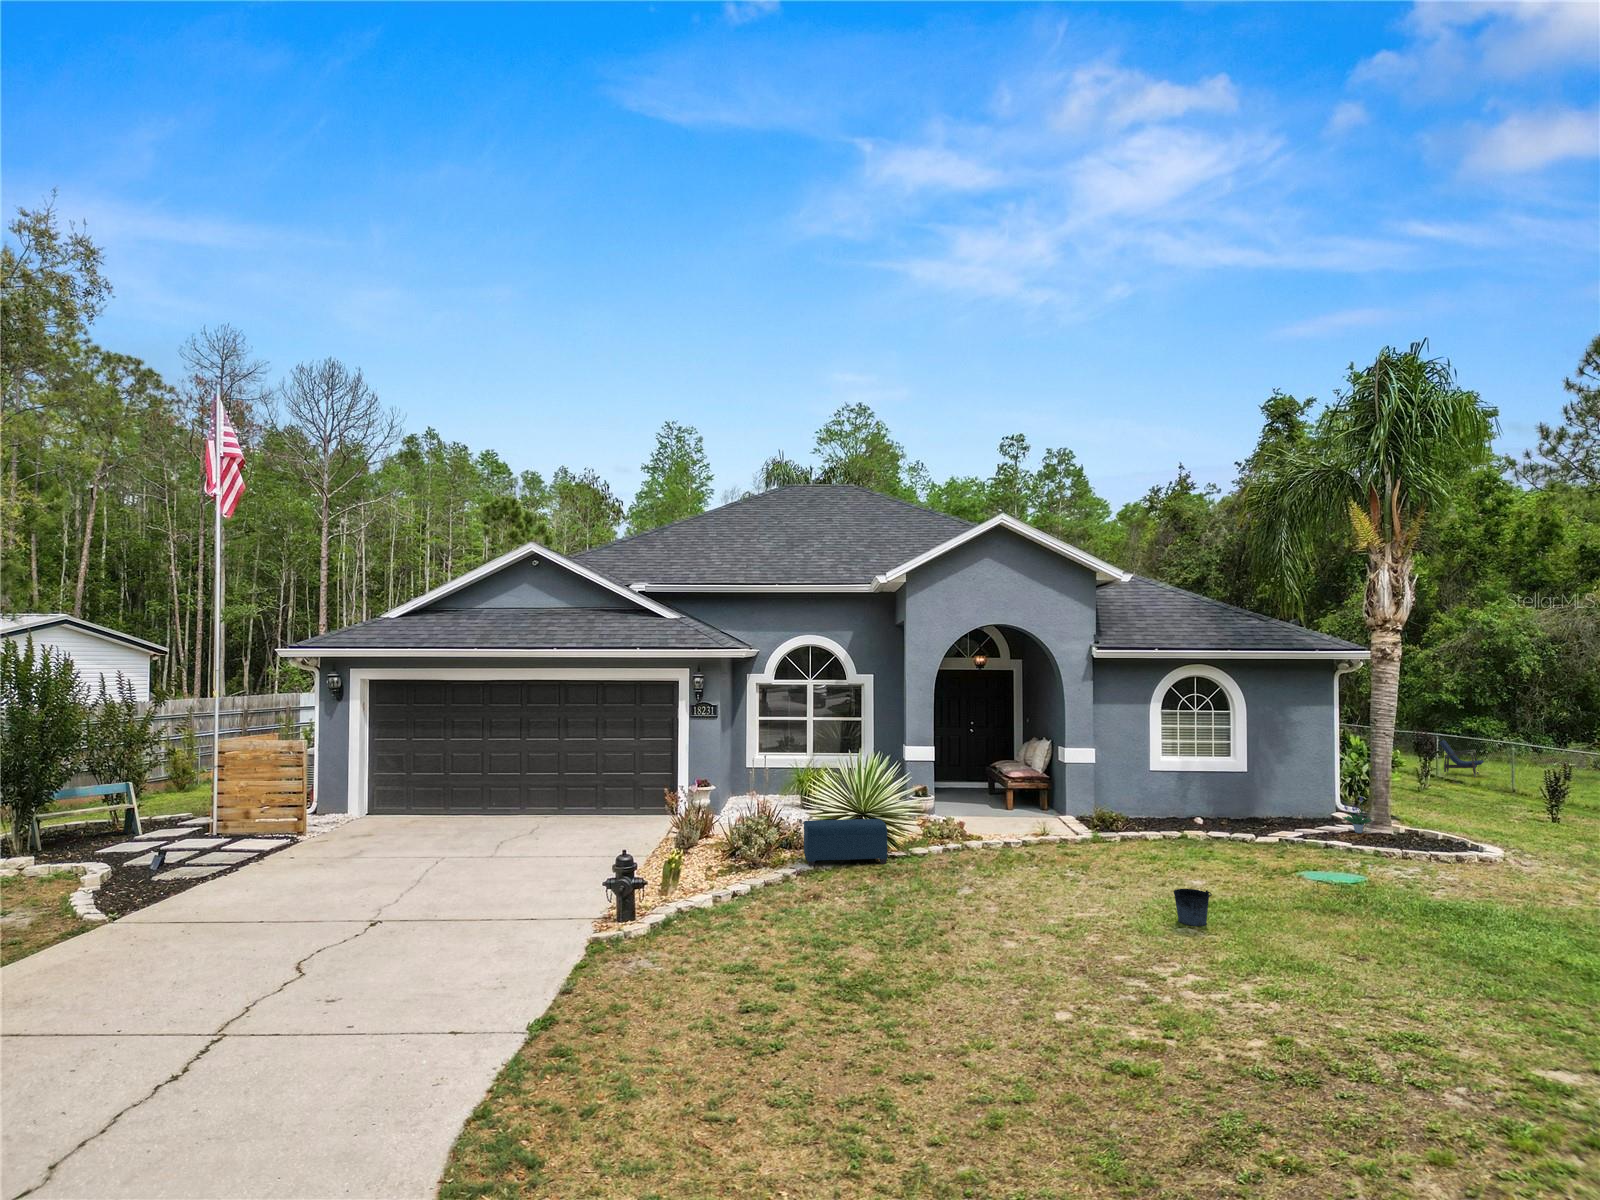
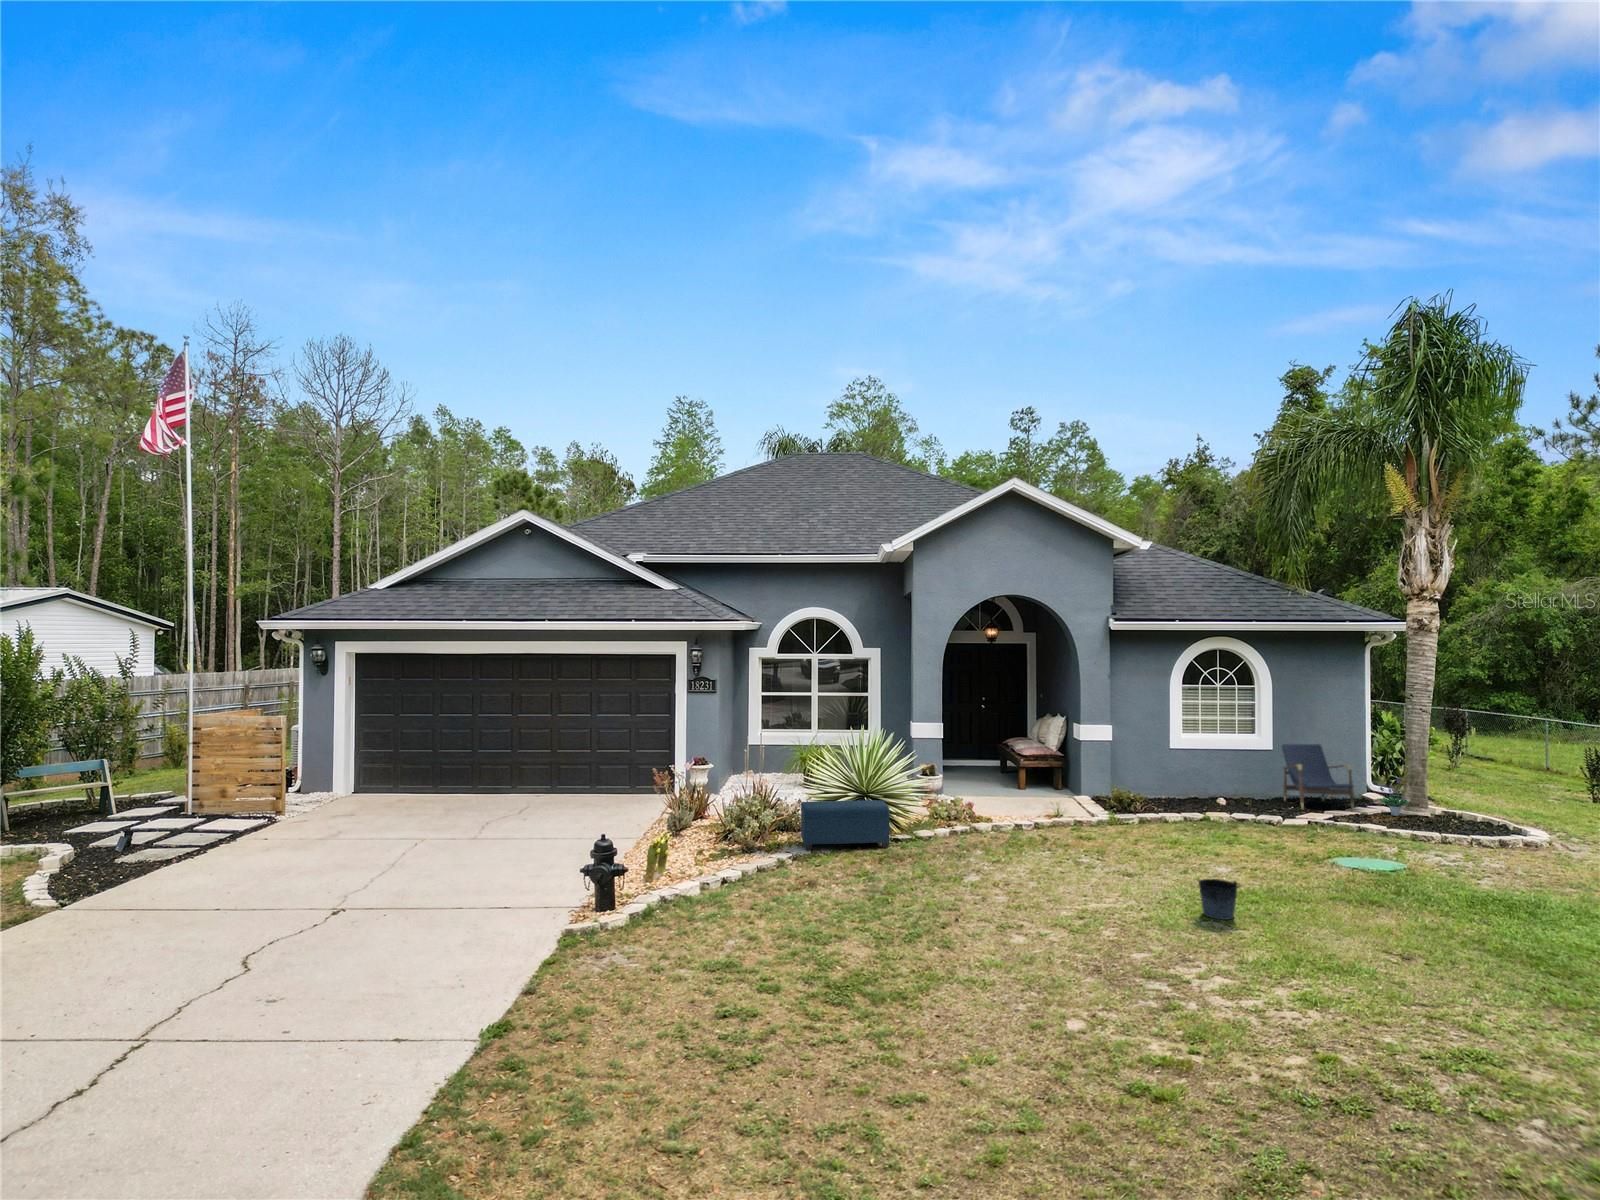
lounge chair: present [1440,740,1484,777] -> present [1282,744,1354,809]

